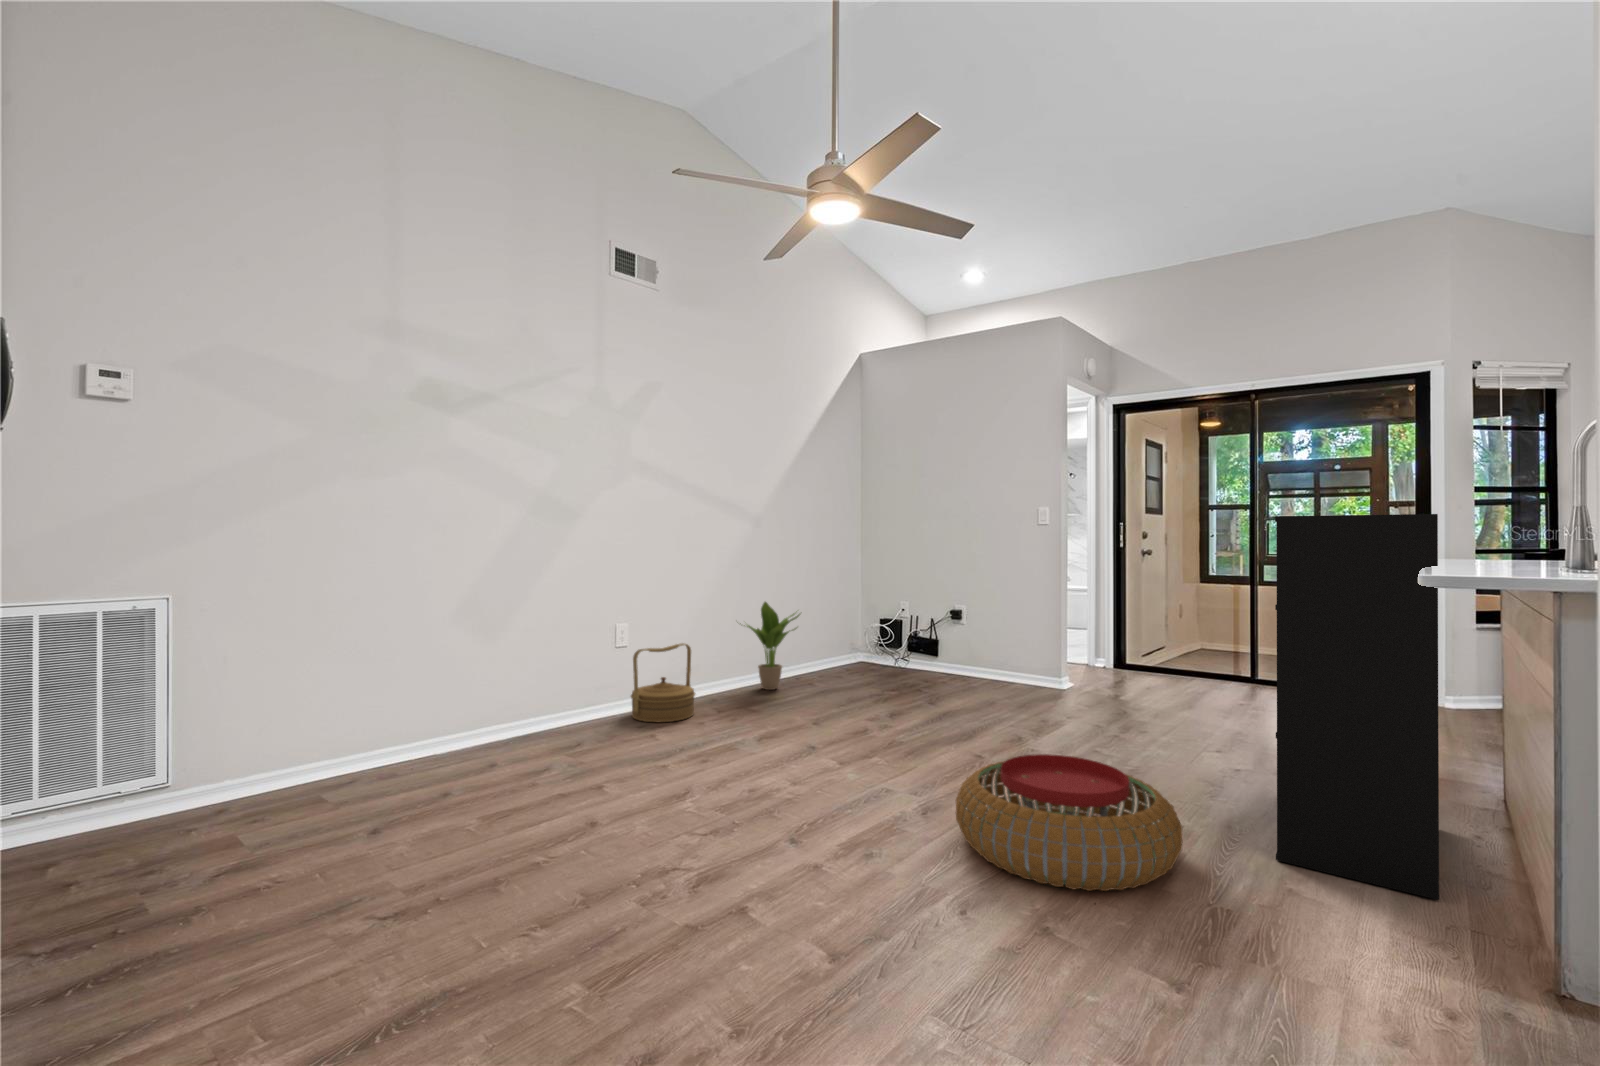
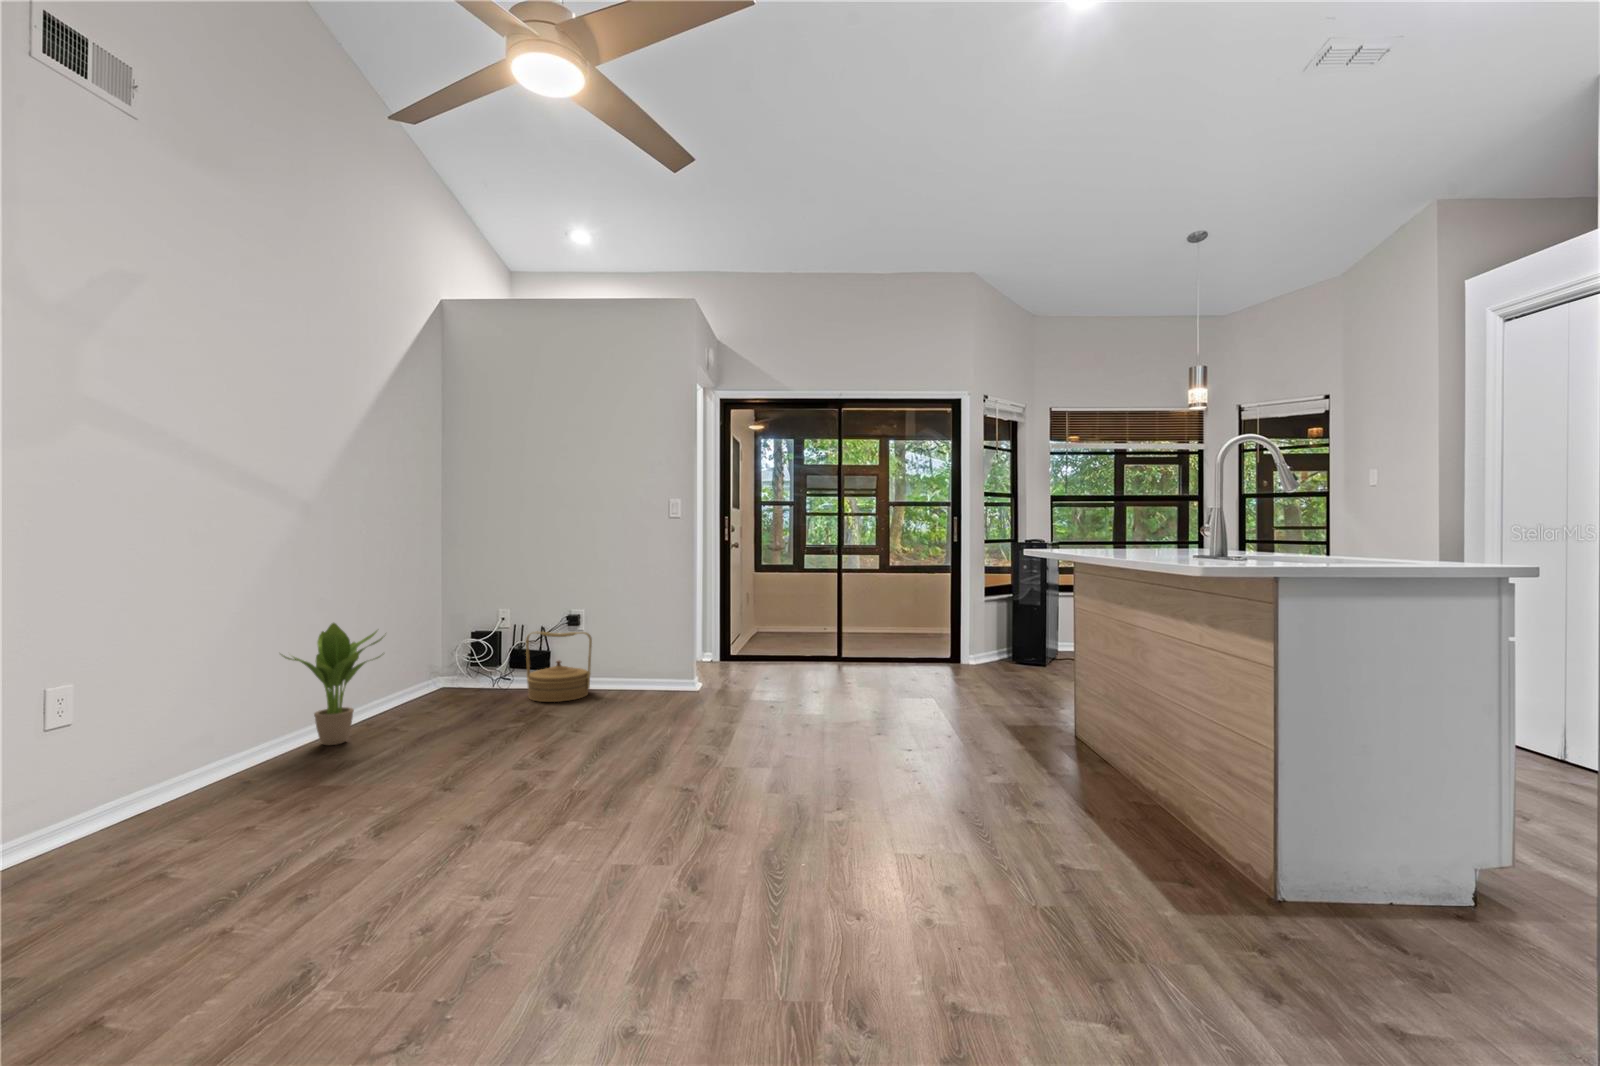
bookshelf: present [1275,514,1439,899] -> none [956,514,1100,828]
woven basket: present [631,643,695,722] -> present [526,632,592,702]
pouf: present [955,754,1182,891] -> none [715,766,945,917]

